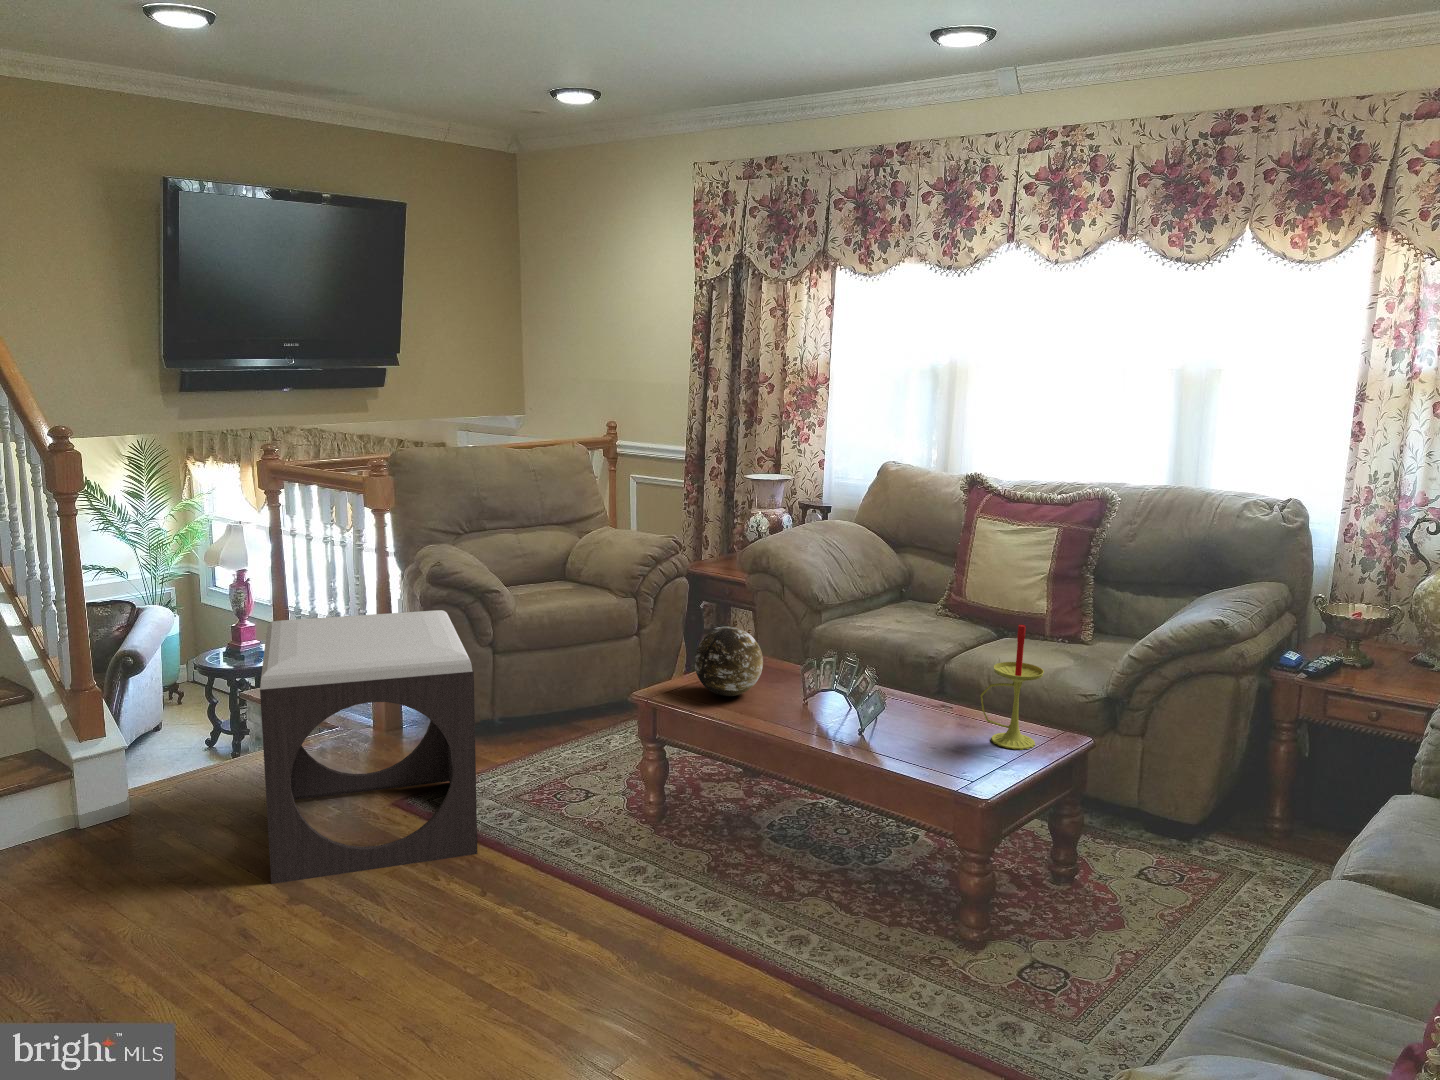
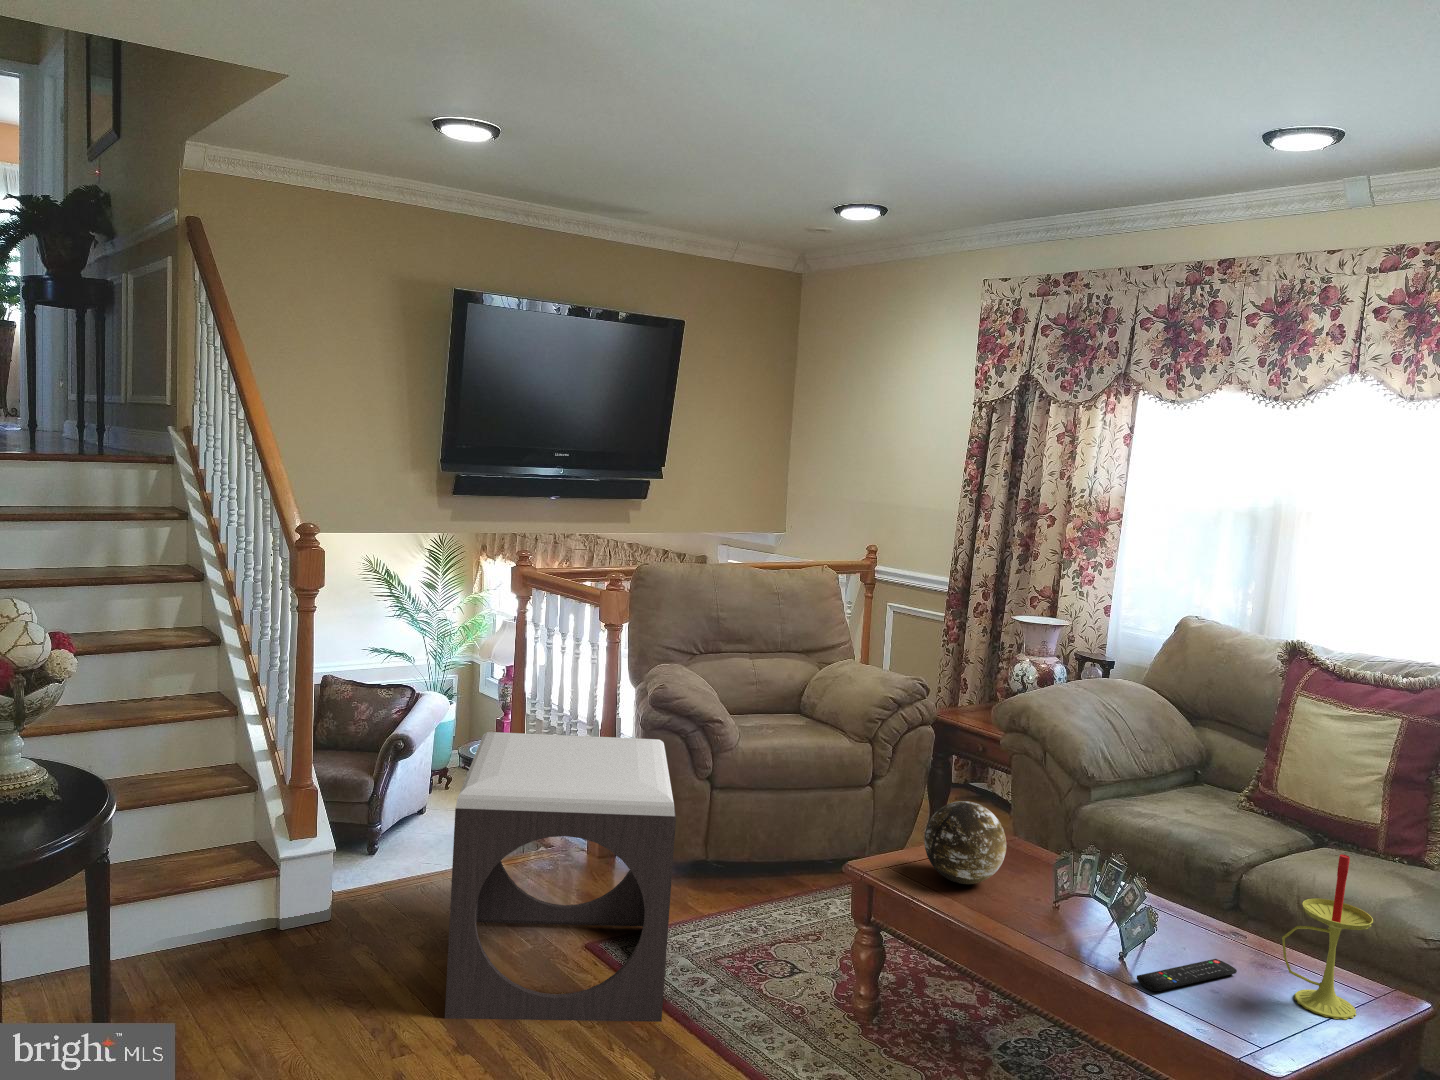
remote control: none [875,722,949,751] -> present [1137,959,1237,991]

